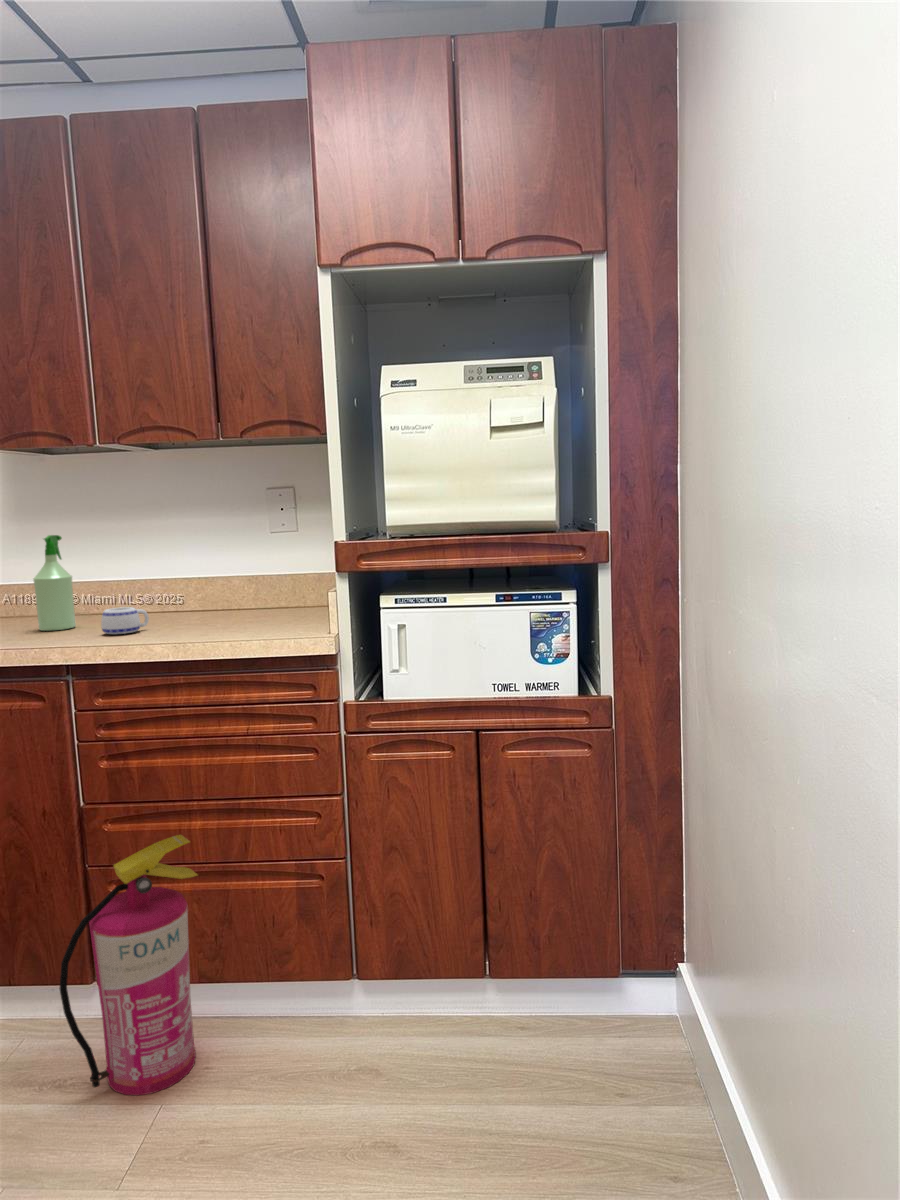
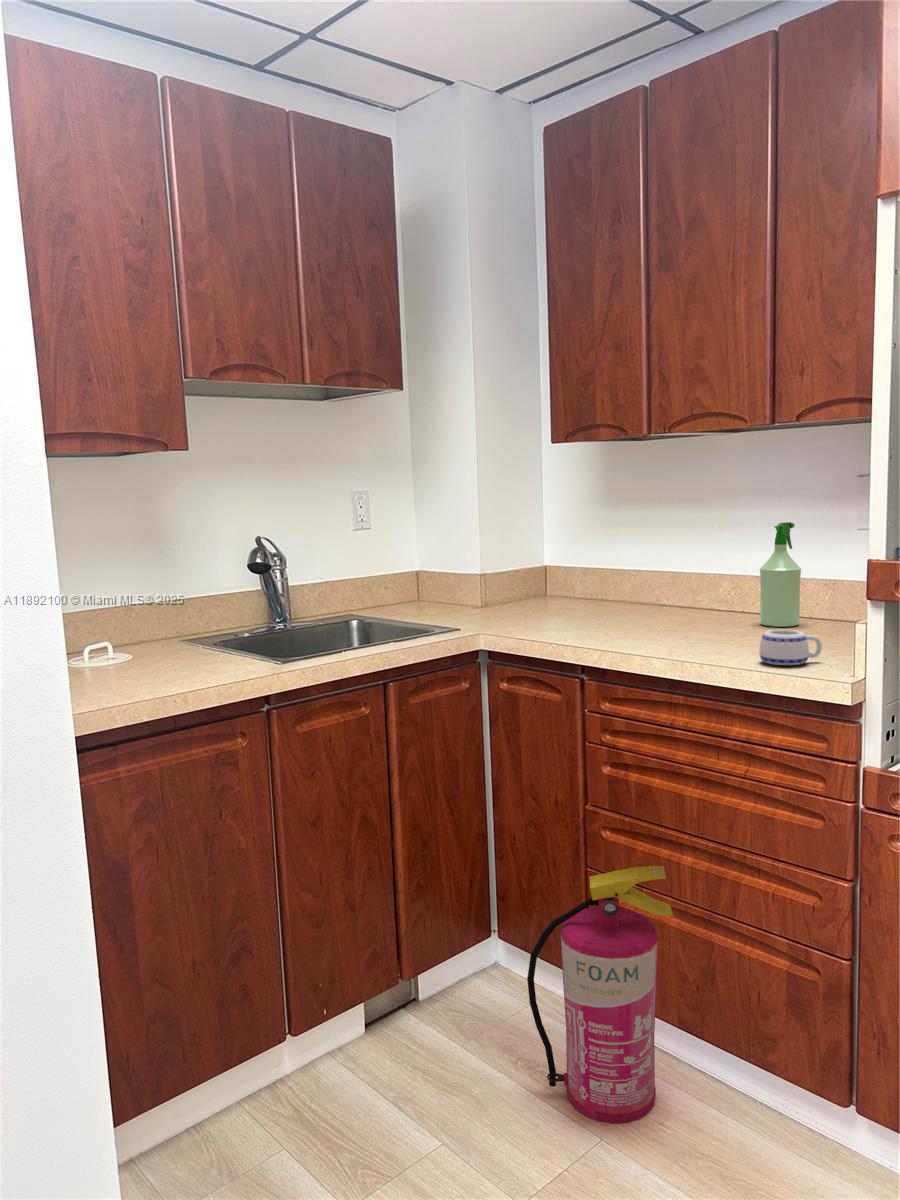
spray bottle: present [33,535,76,631] -> present [760,522,801,627]
mug: present [101,607,149,634] -> present [759,629,822,665]

